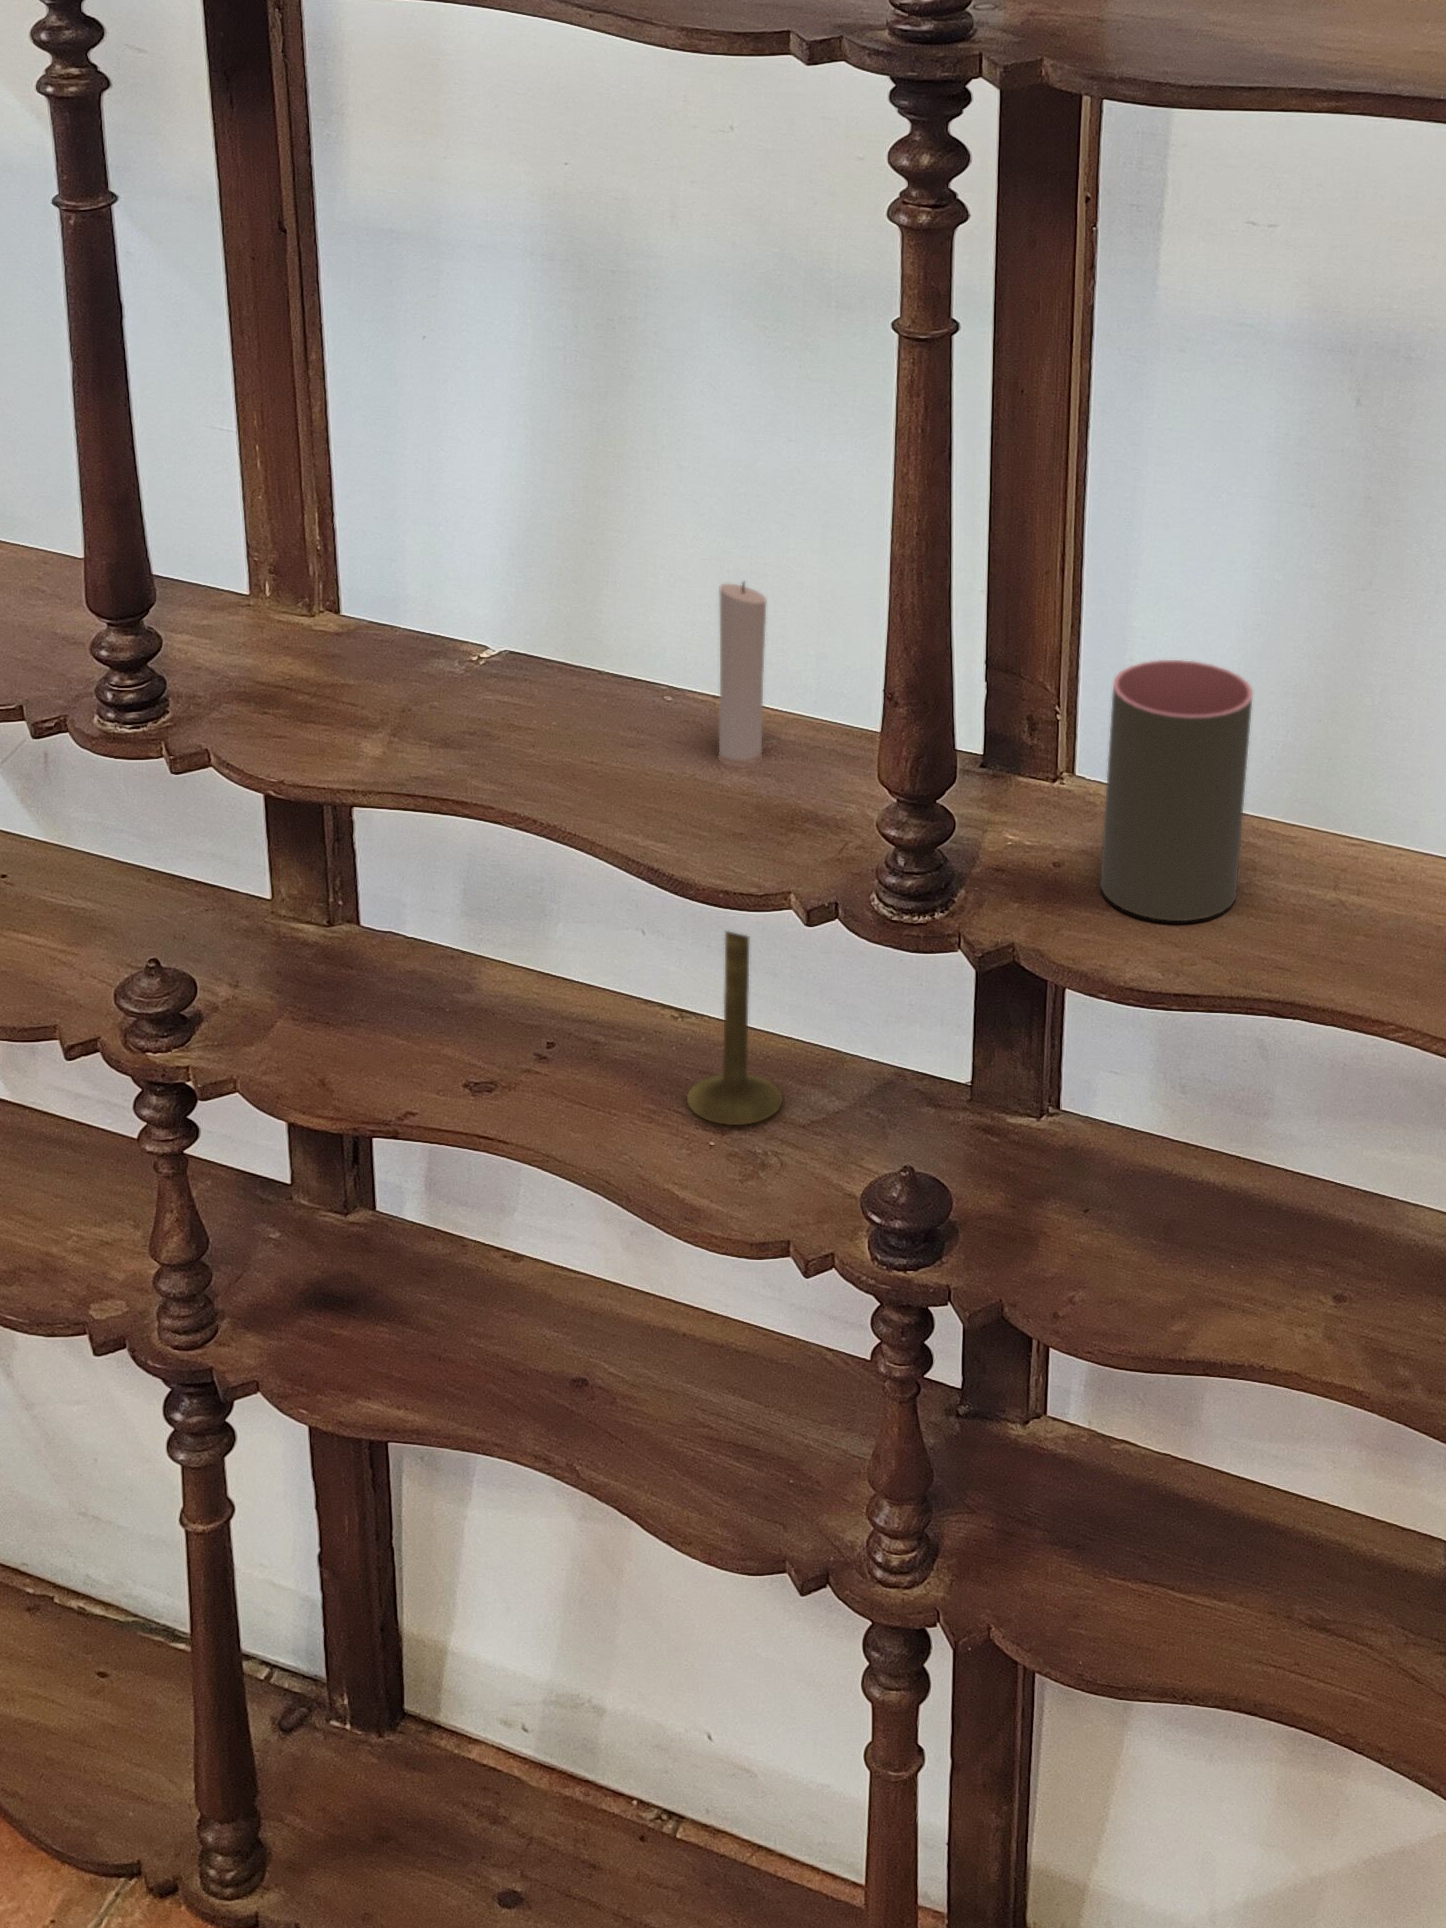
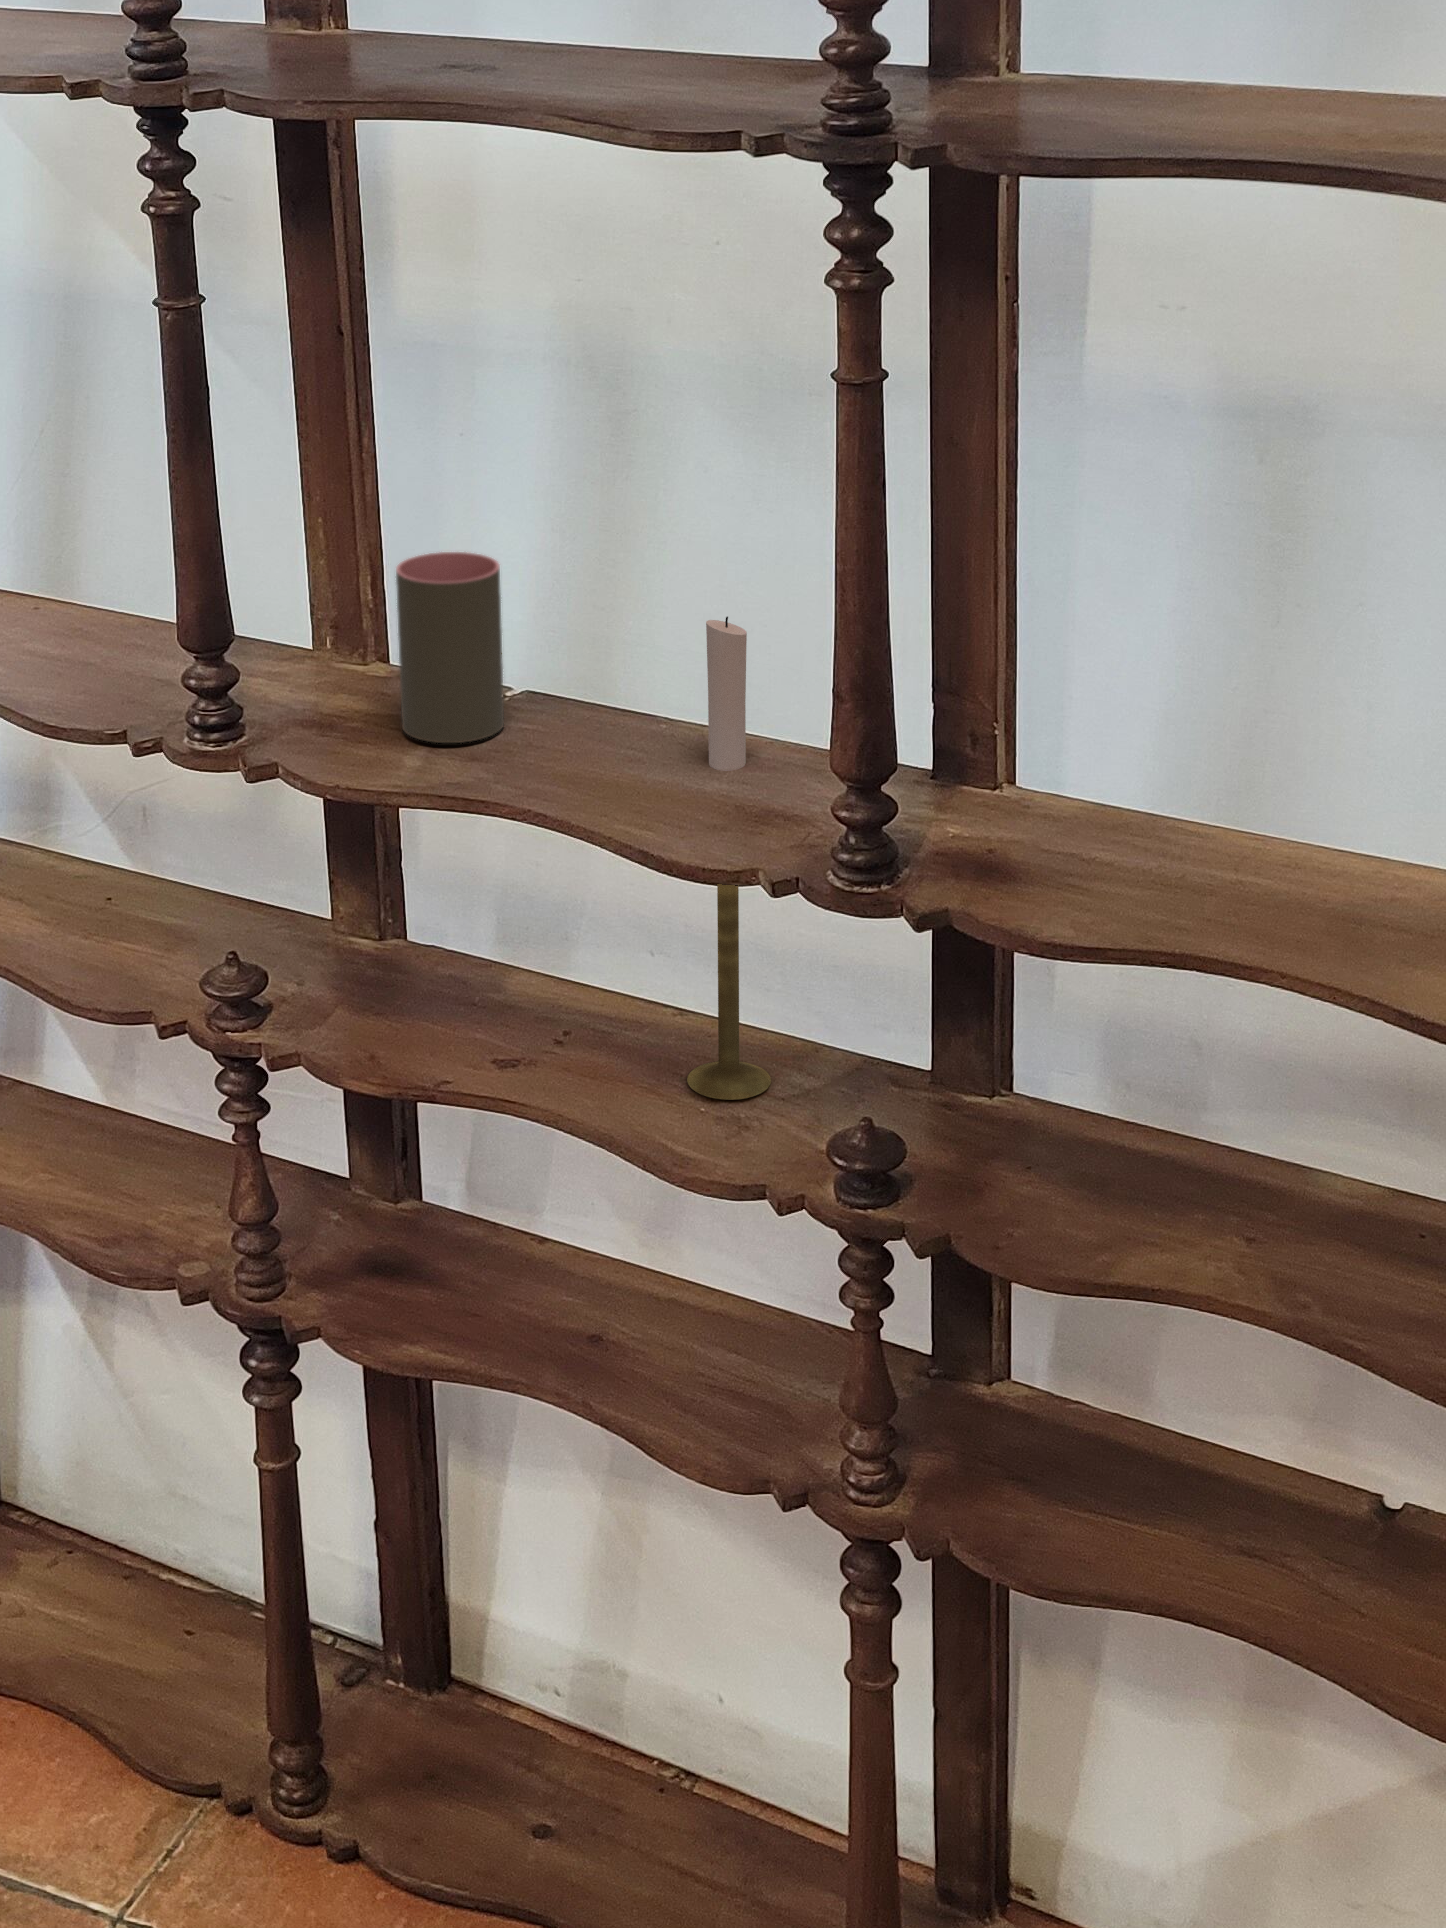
cup: present [1101,660,1253,921] -> present [396,552,504,743]

